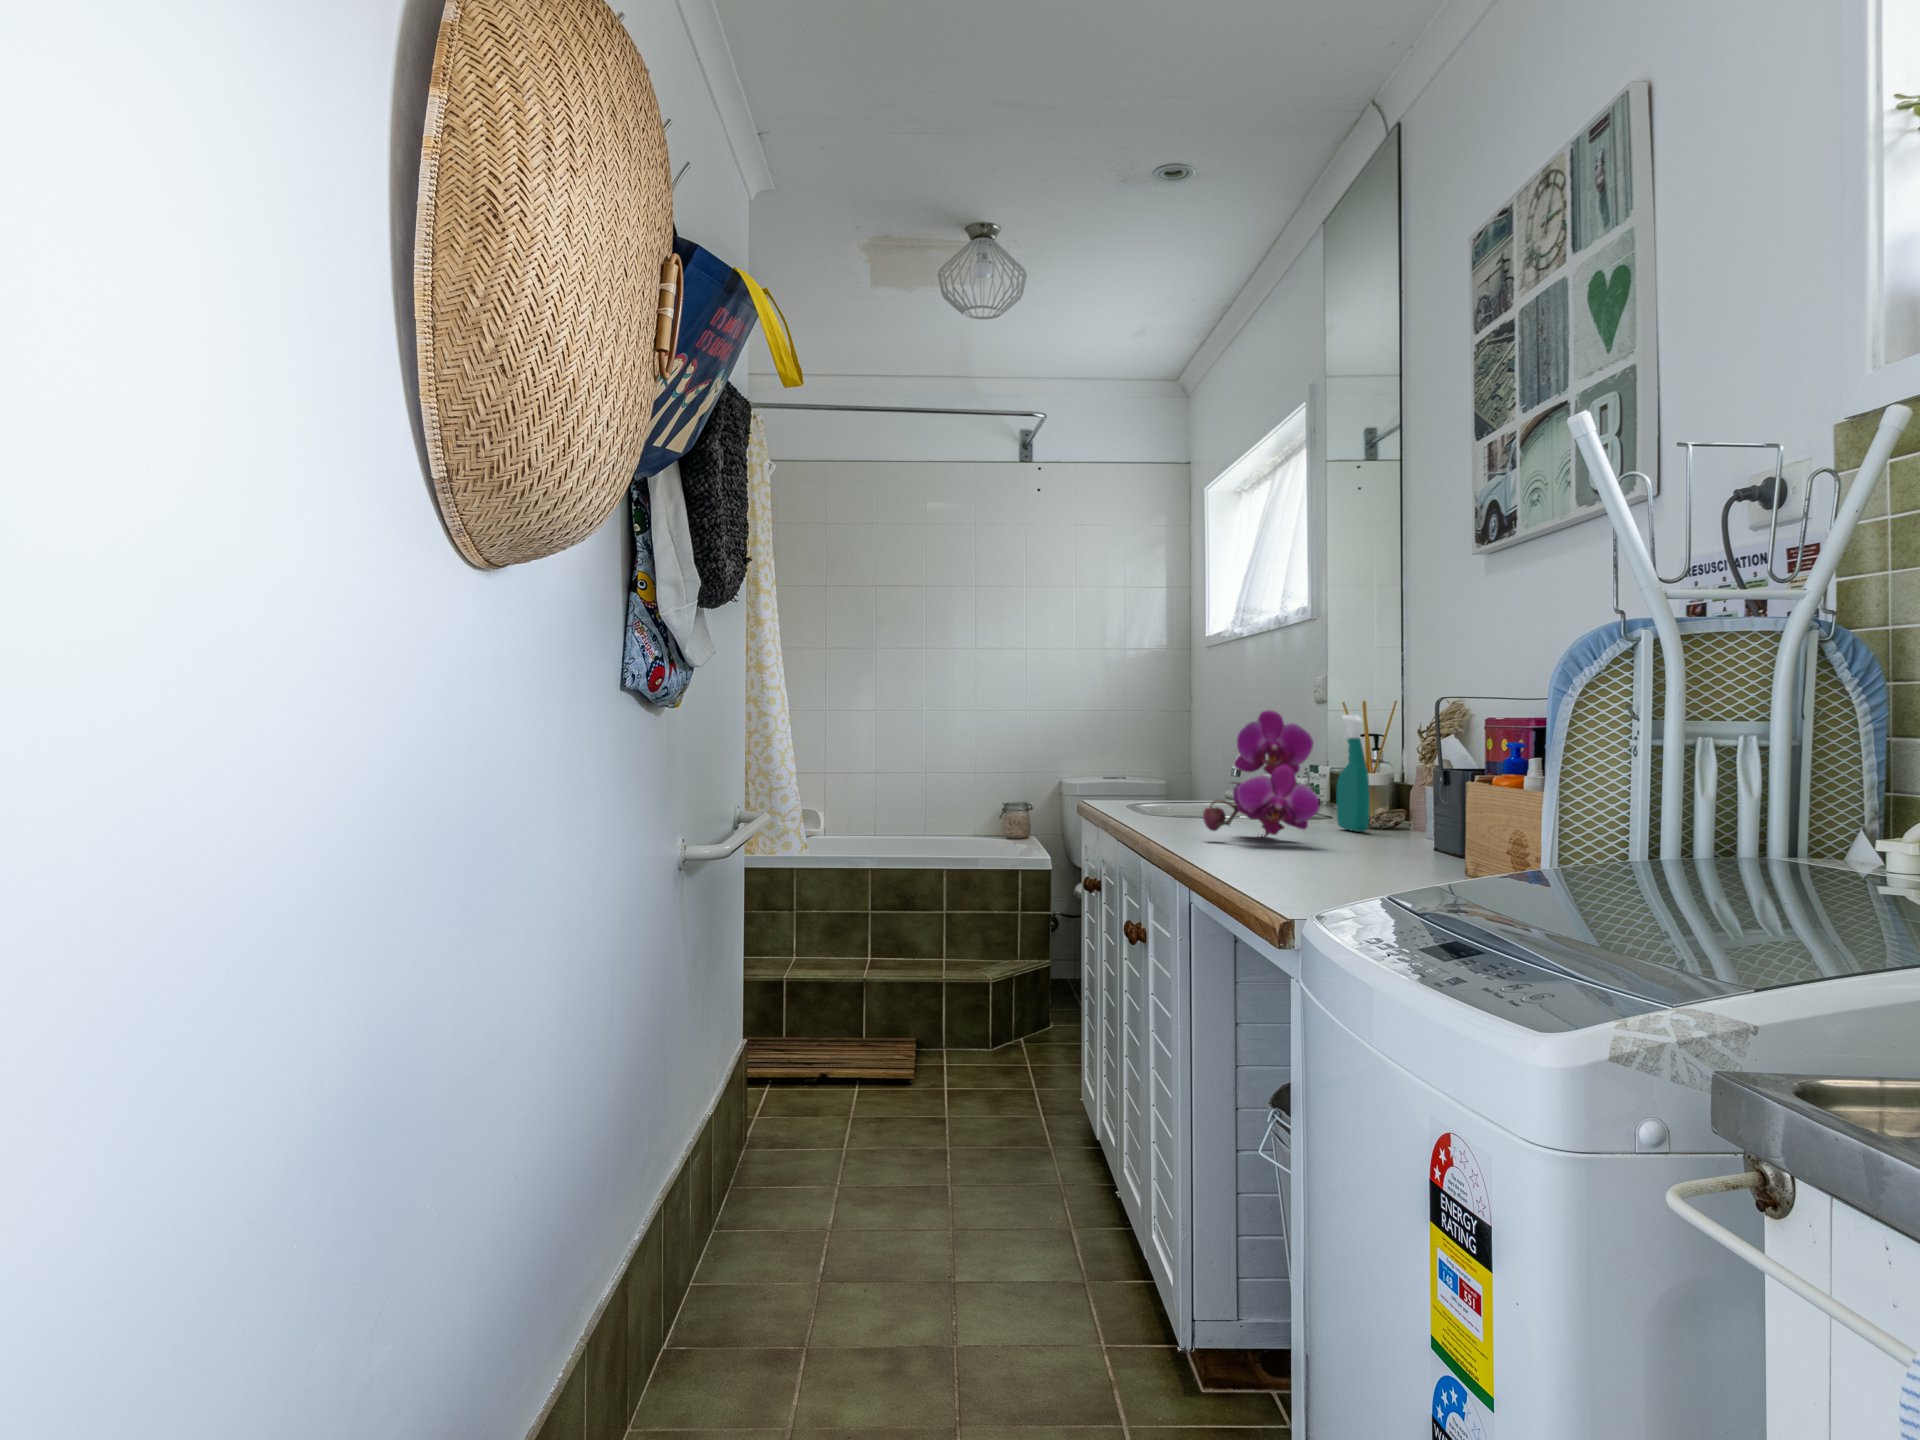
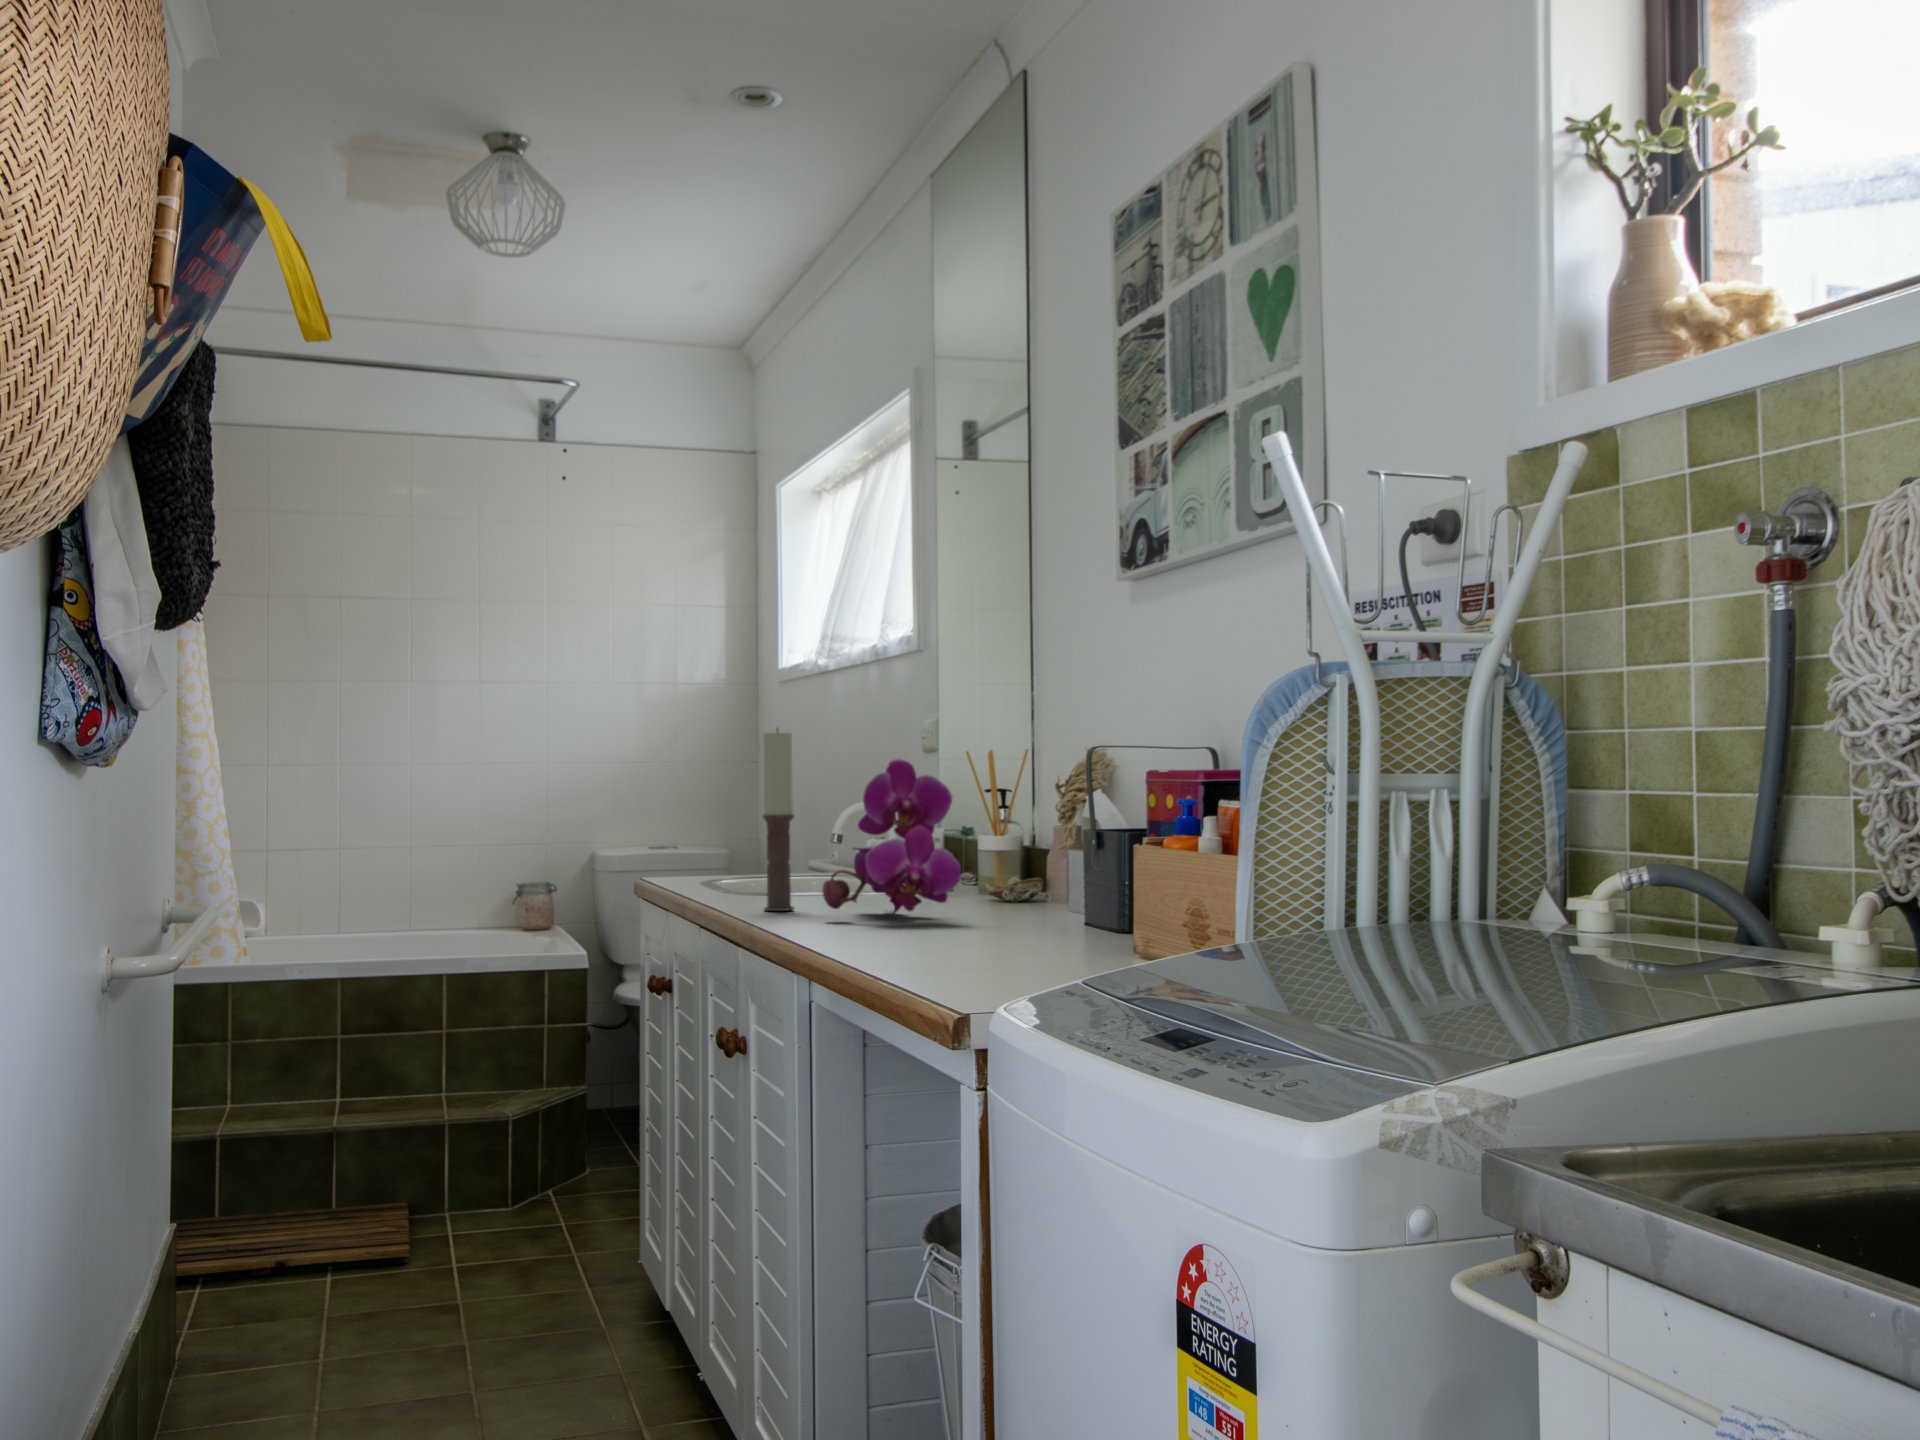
candle: none [1161,684,1186,831] -> present [763,732,794,911]
spray bottle: present [1336,715,1370,832] -> none [968,762,1008,902]

